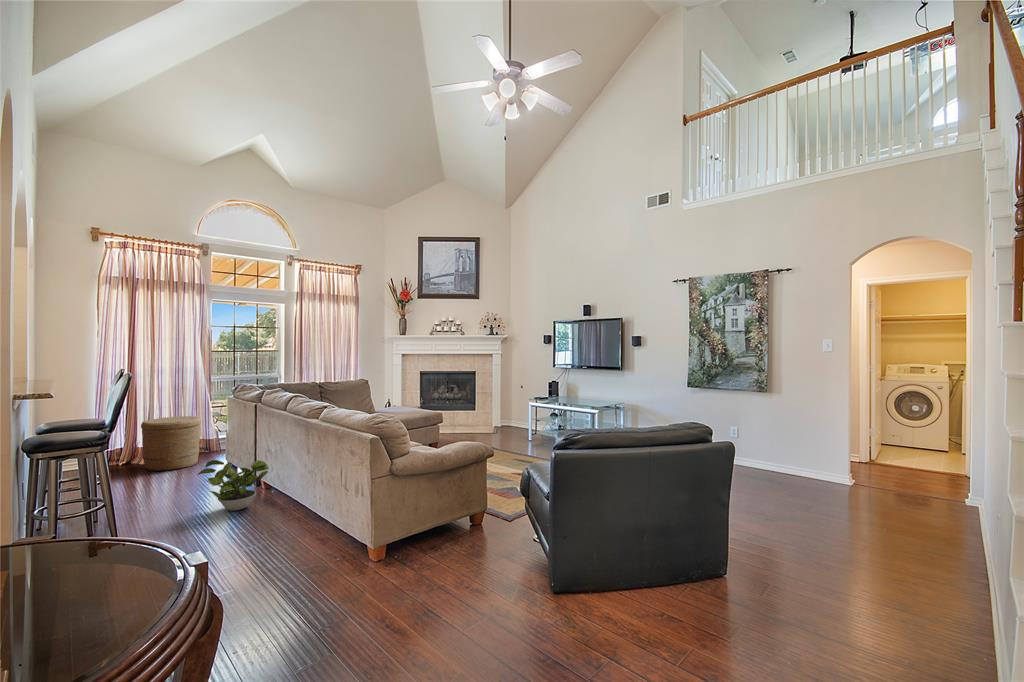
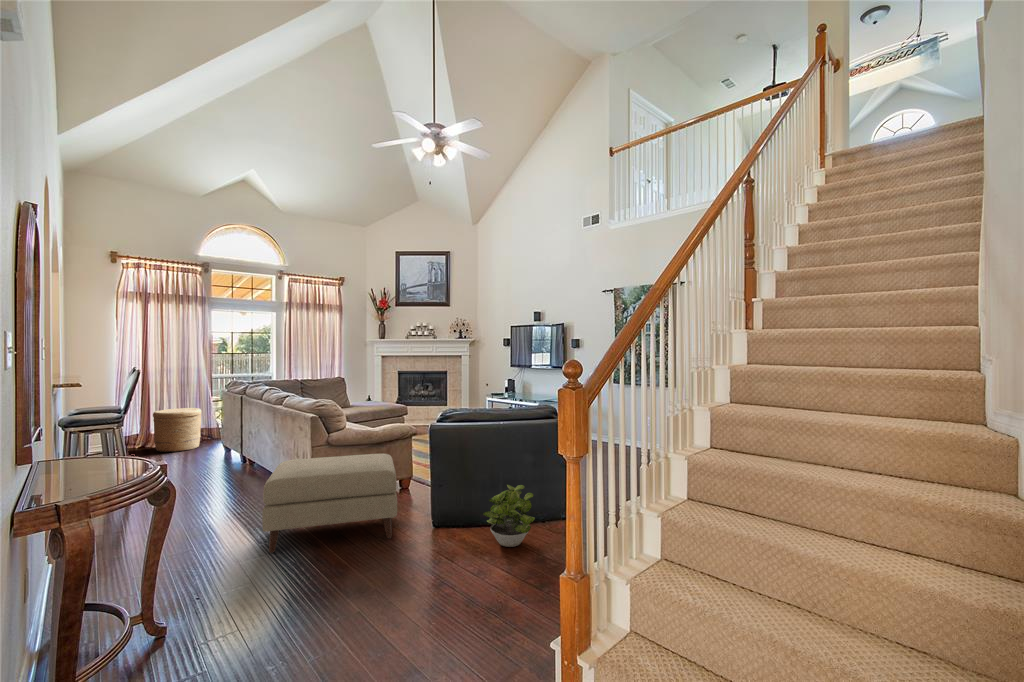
potted plant: present [198,460,269,511] -> present [483,485,535,547]
ottoman: none [326,486,510,648] -> present [262,454,397,553]

